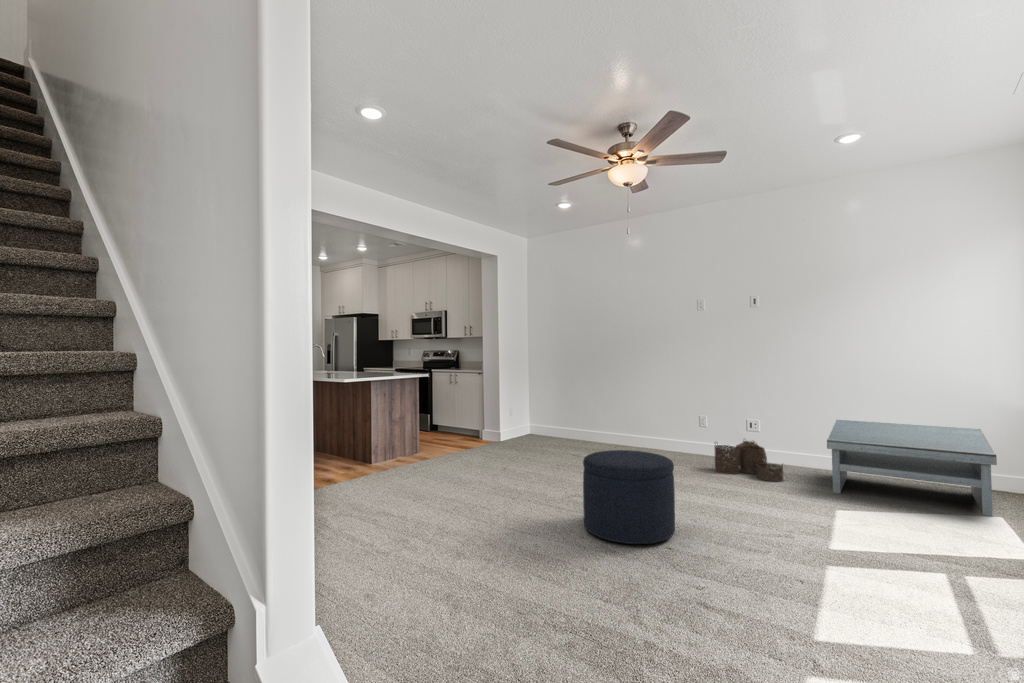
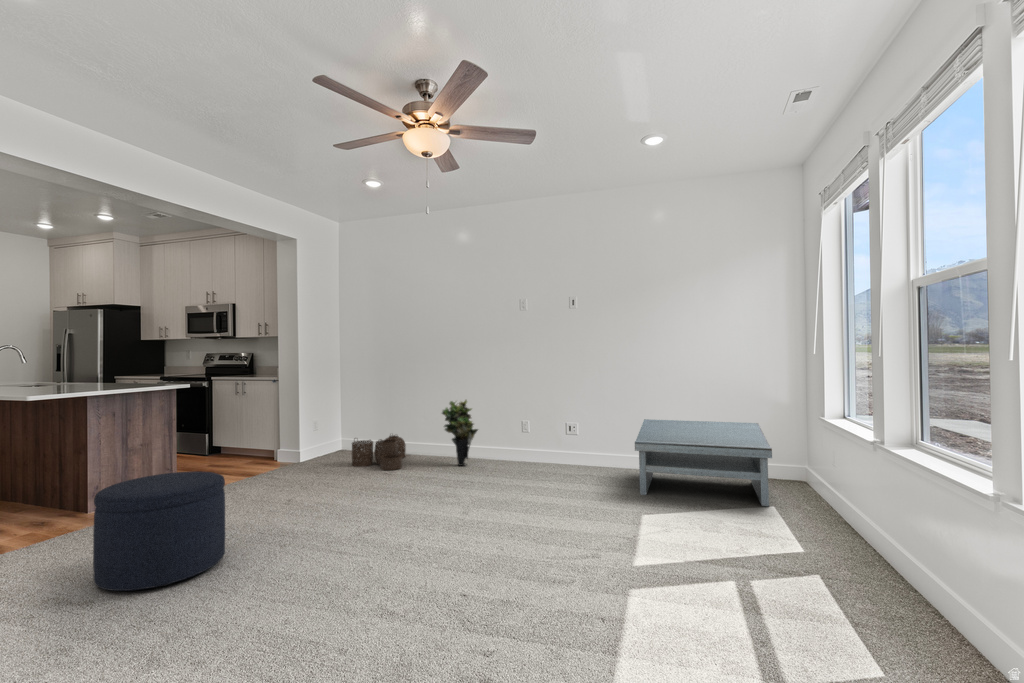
potted plant: none [623,394,659,454] -> present [442,400,478,466]
woven basket: present [715,441,783,481] -> present [352,435,406,470]
ottoman: present [583,450,675,544] -> present [93,471,225,591]

